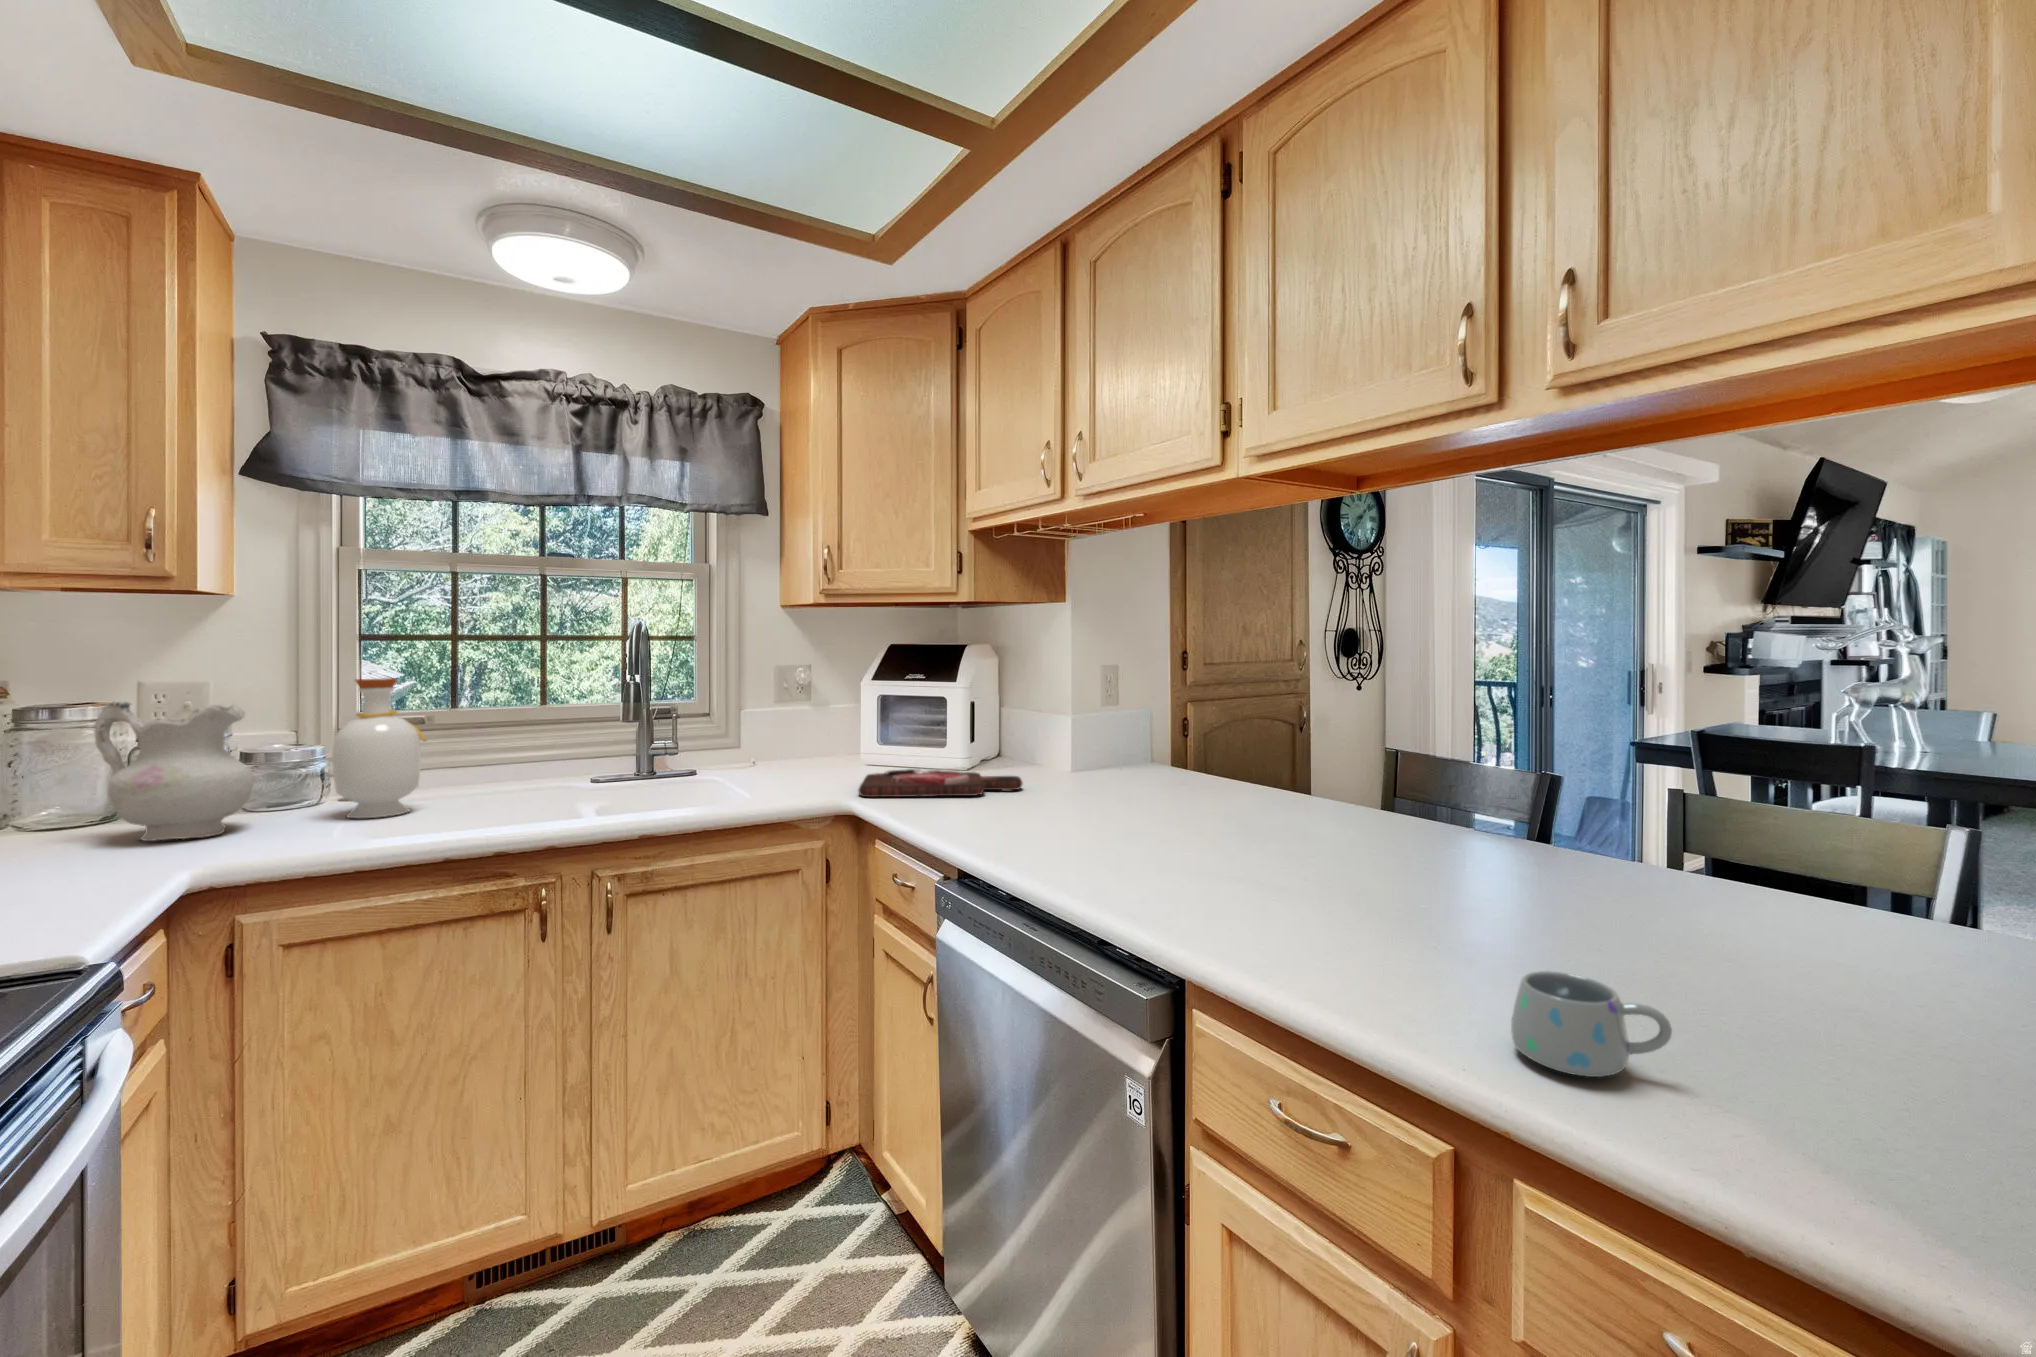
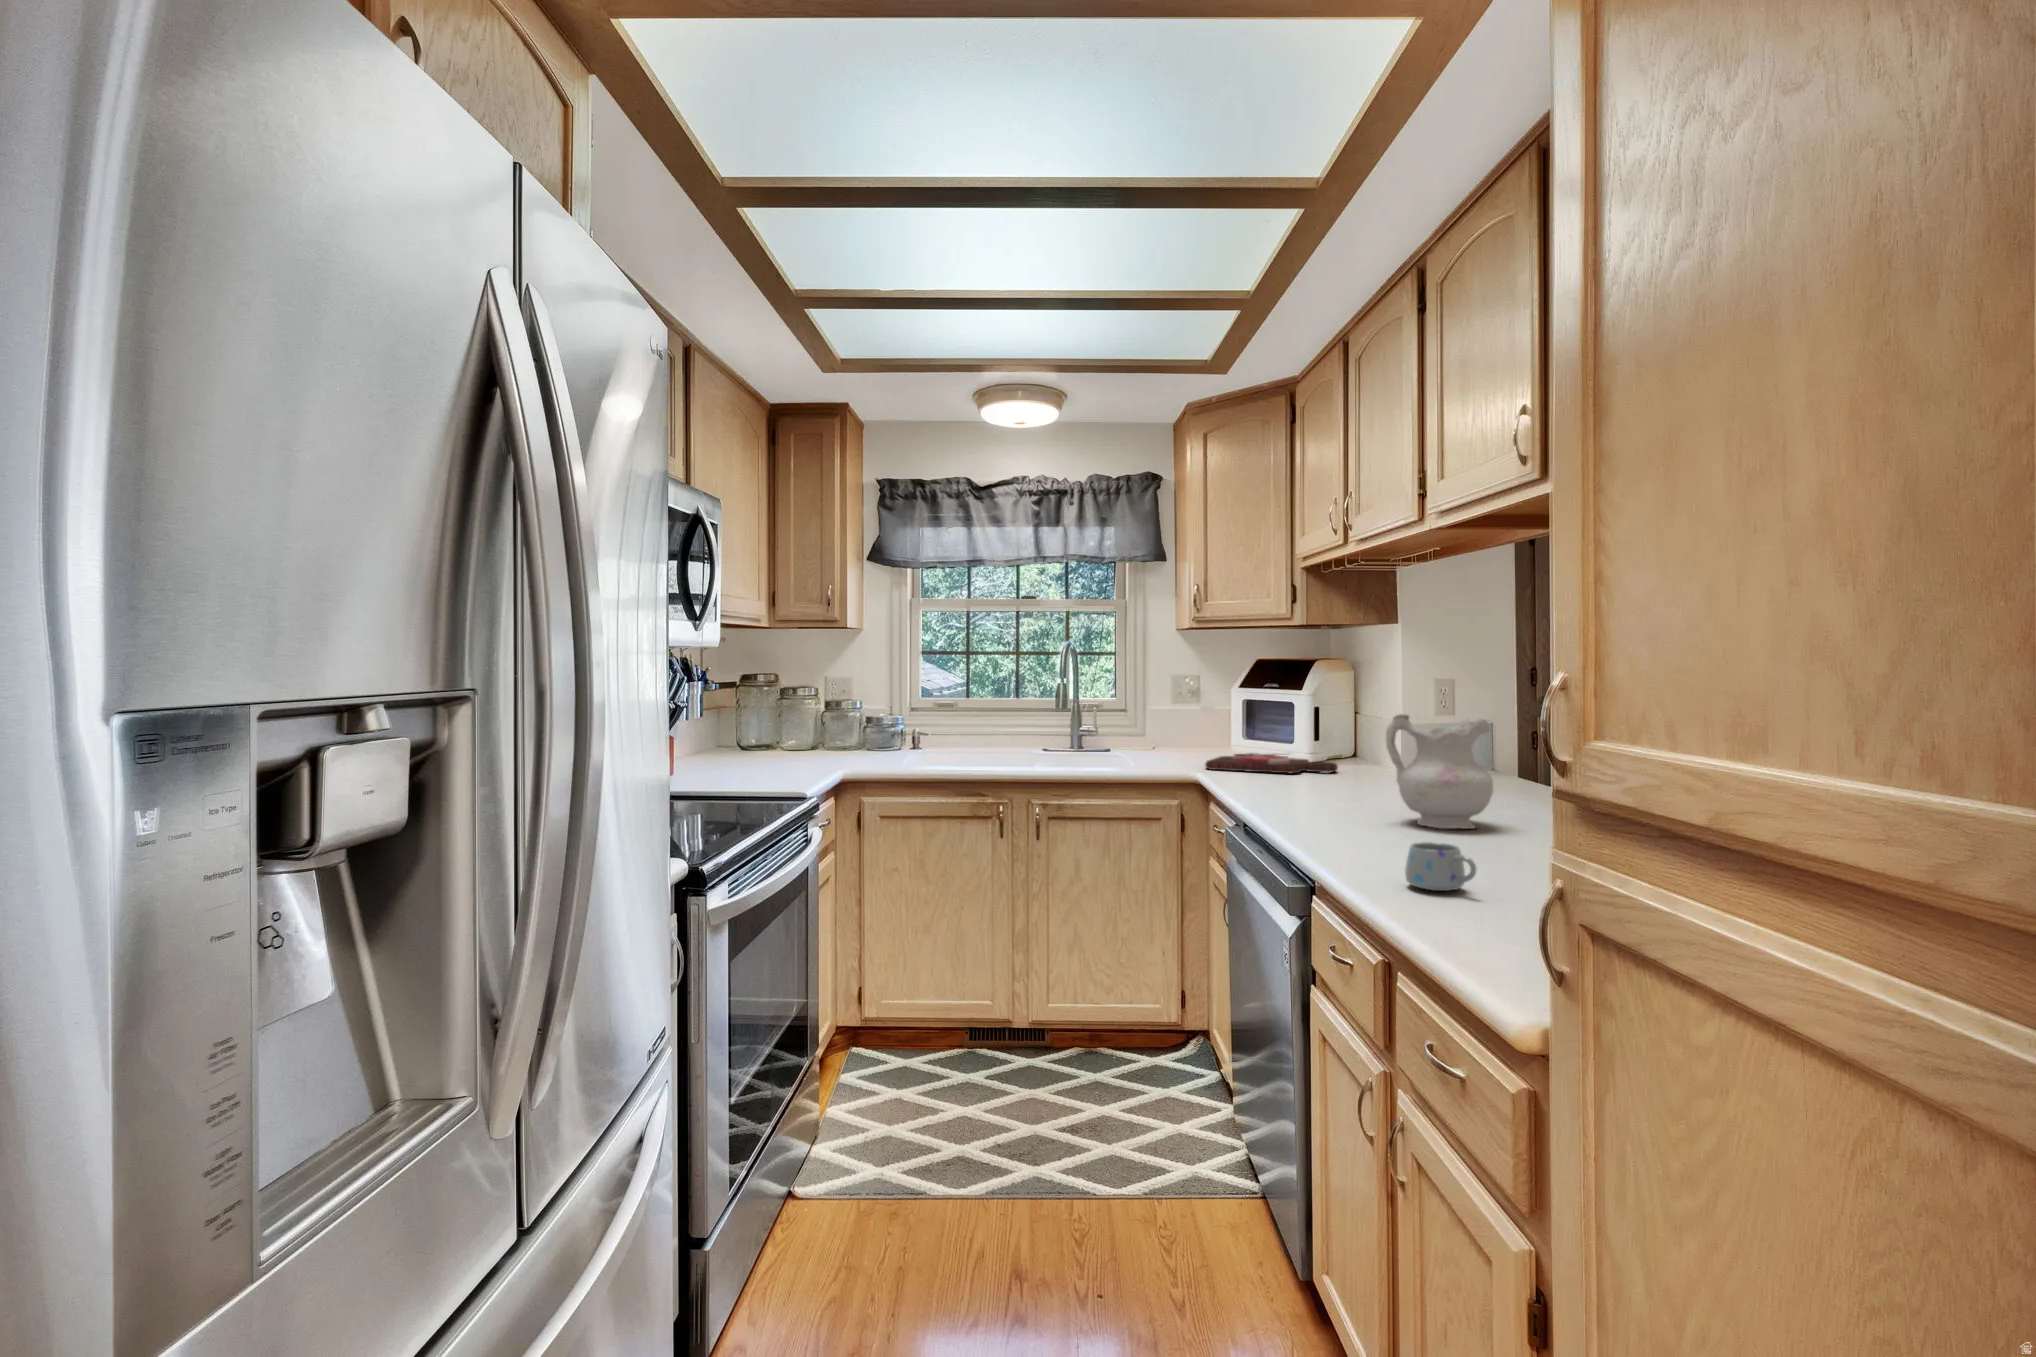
bottle: present [332,678,426,818] -> none [903,680,948,760]
ceramic pitcher: present [94,702,254,841] -> present [1386,714,1493,829]

